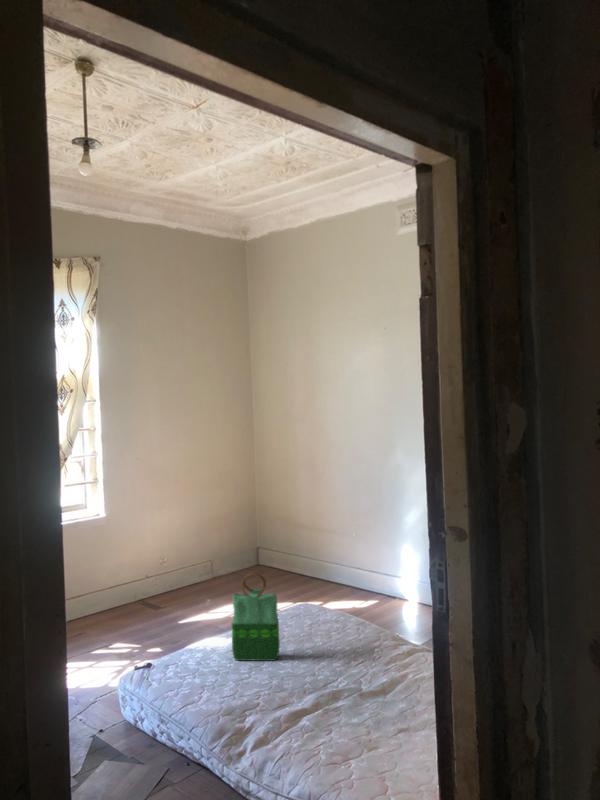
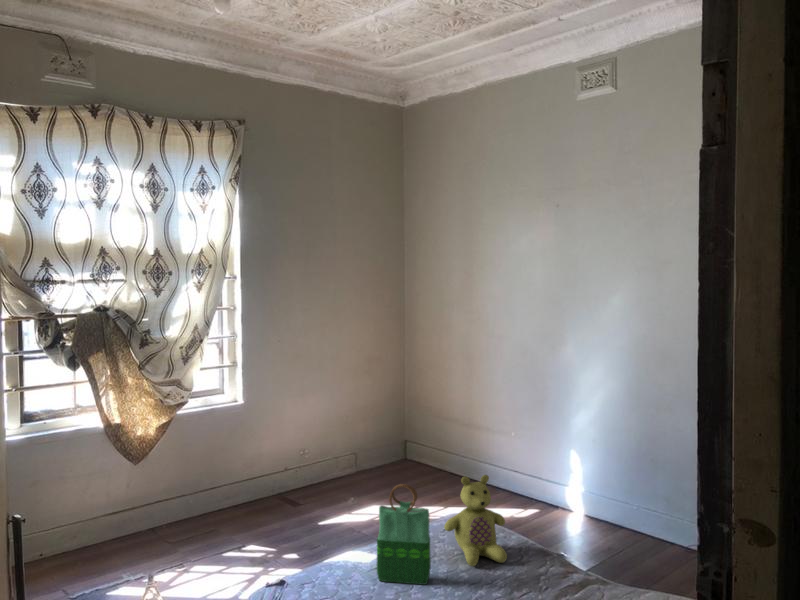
stuffed bear: none [291,564,346,644] -> present [444,475,507,566]

